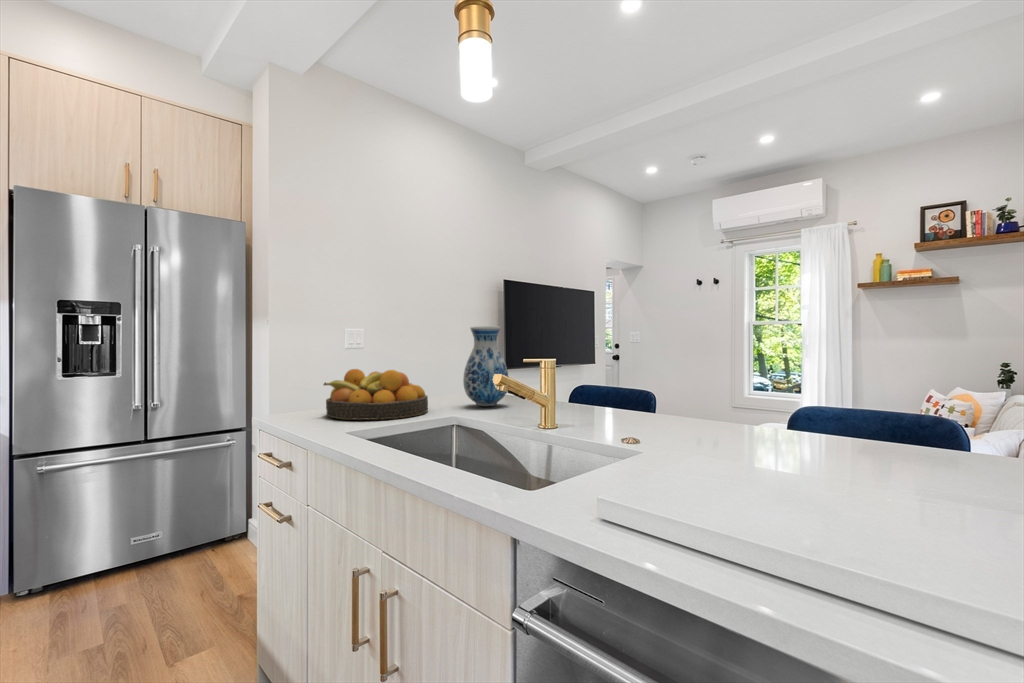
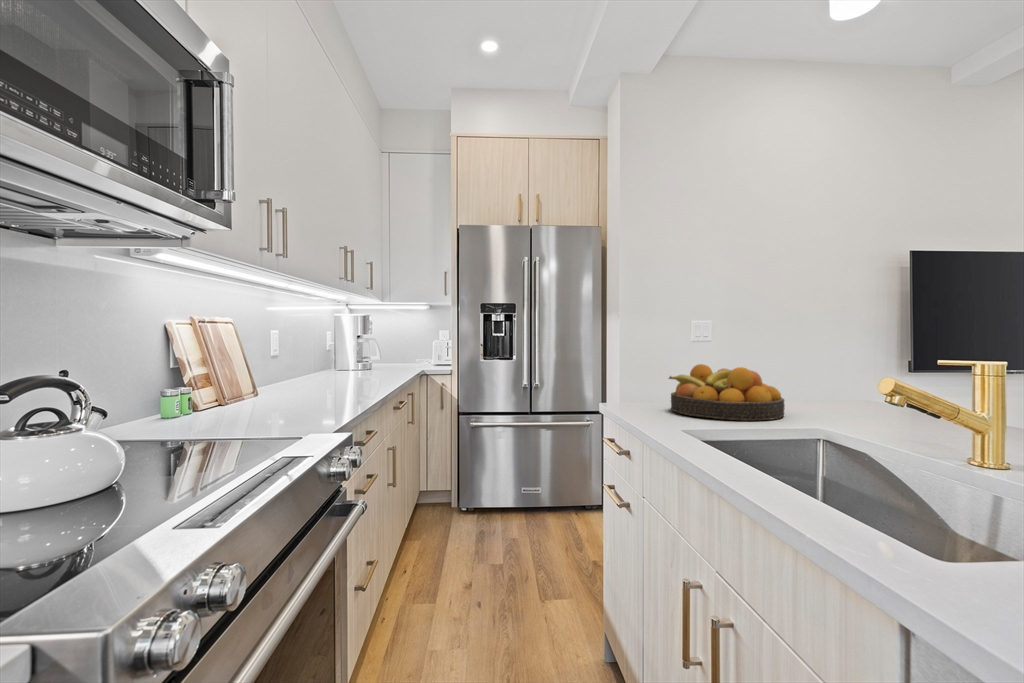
vase: present [463,326,508,406] -> none [832,321,898,419]

